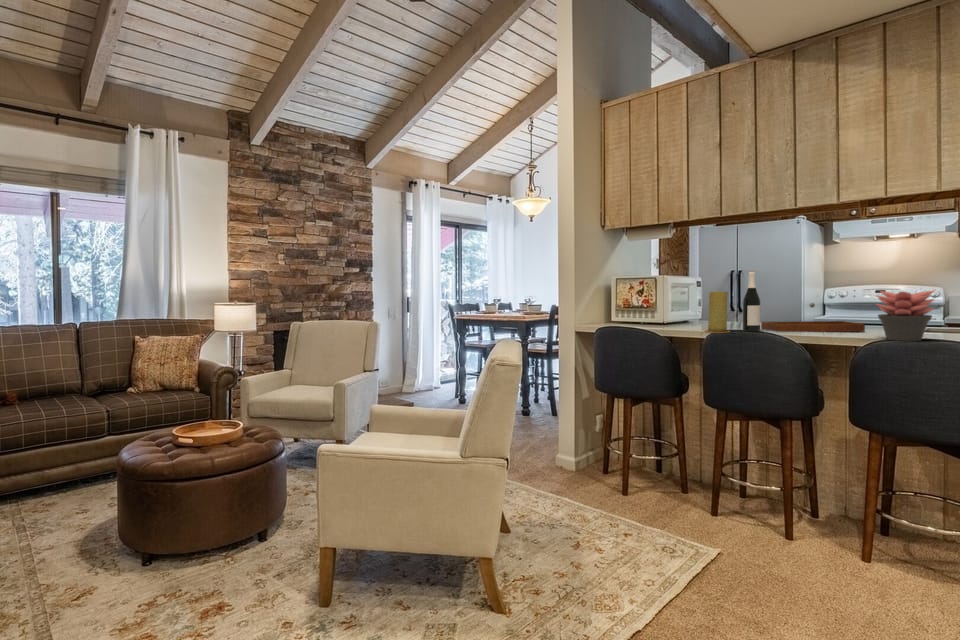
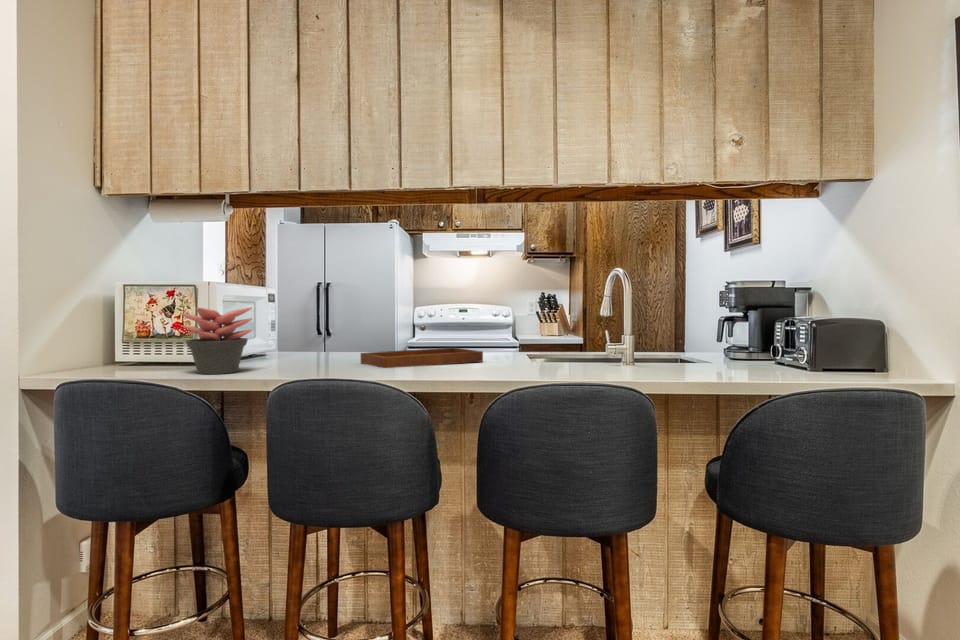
wine bottle: present [743,271,760,332] -> none [337,276,362,371]
candle: present [706,291,729,333] -> none [278,307,319,377]
succulent plant: present [876,291,935,341] -> present [181,307,252,374]

